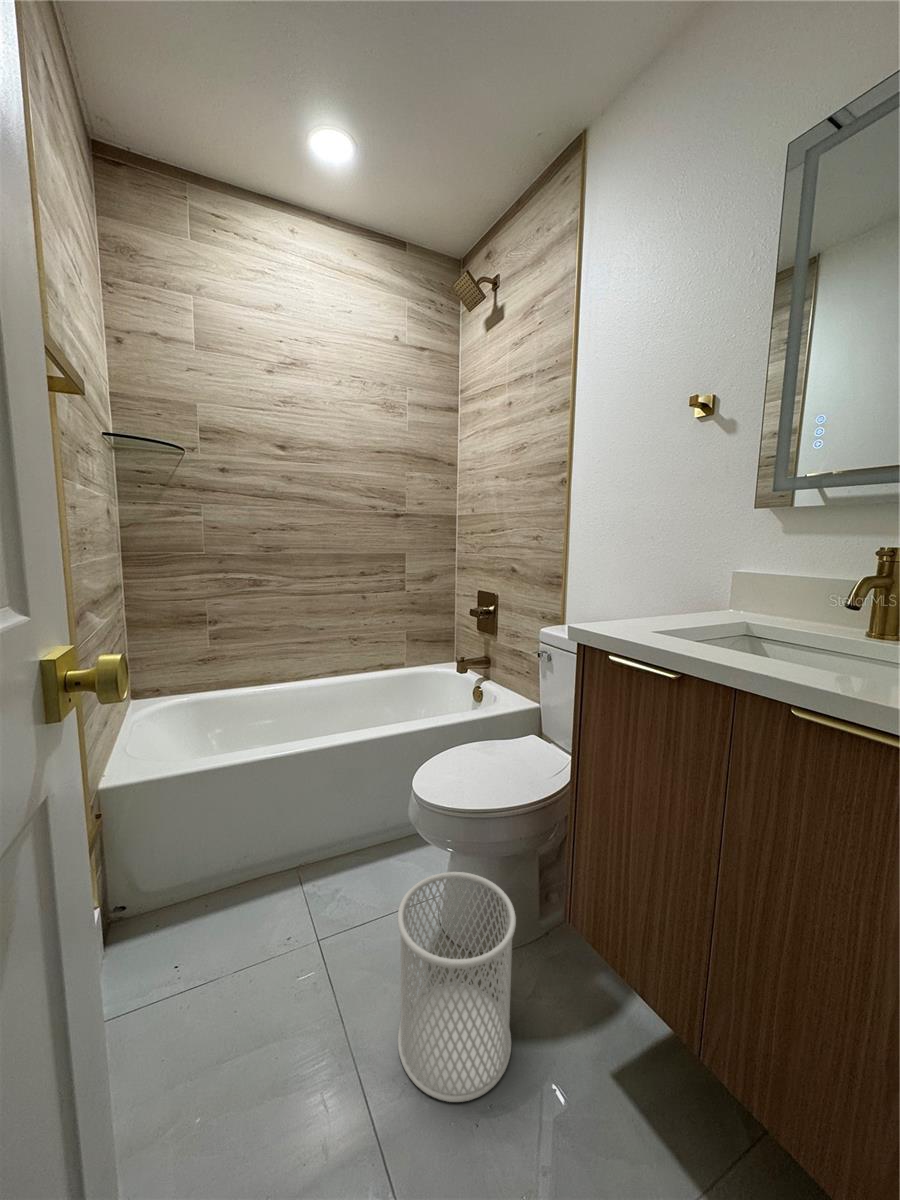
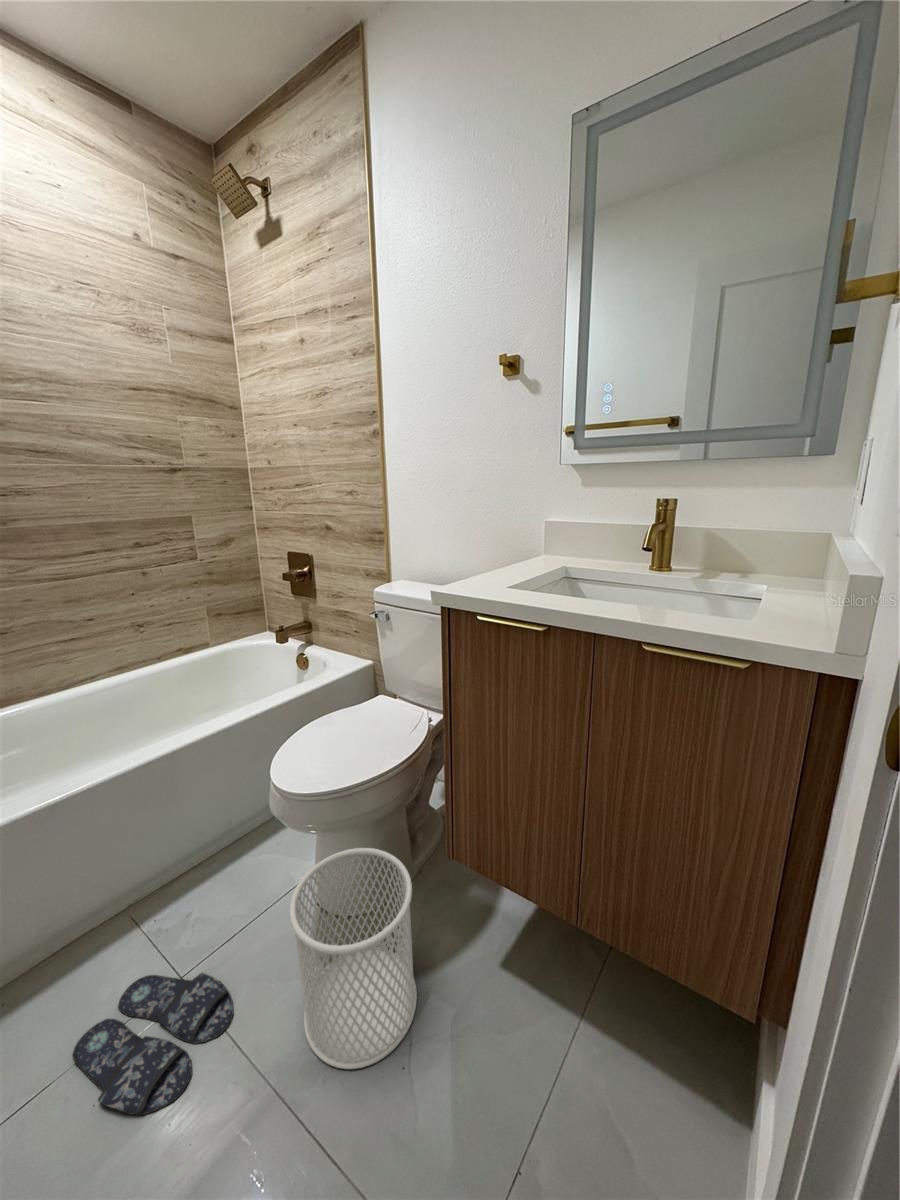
slippers: none [236,926,350,1038] -> present [73,973,233,1115]

